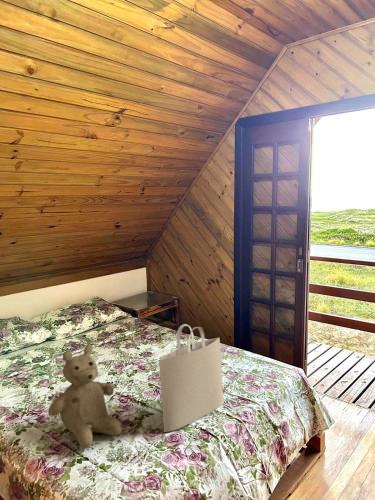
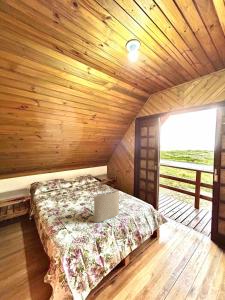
teddy bear: present [48,345,122,449] -> none [57,190,81,225]

